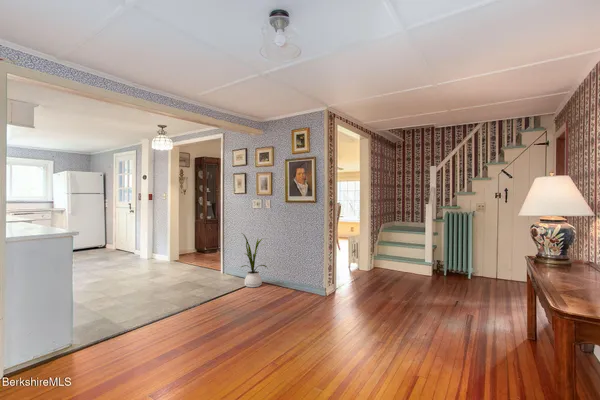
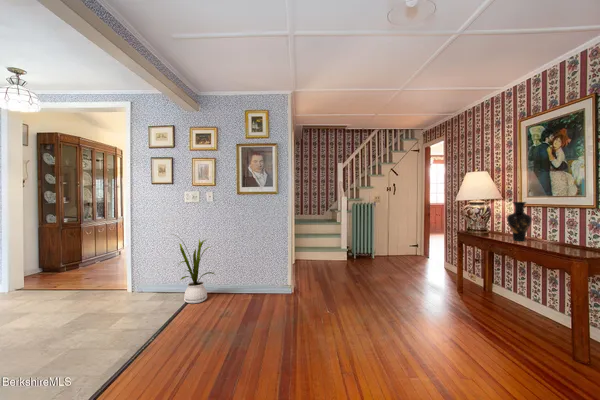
vase: none [550,219,586,274] -> present [507,202,532,241]

